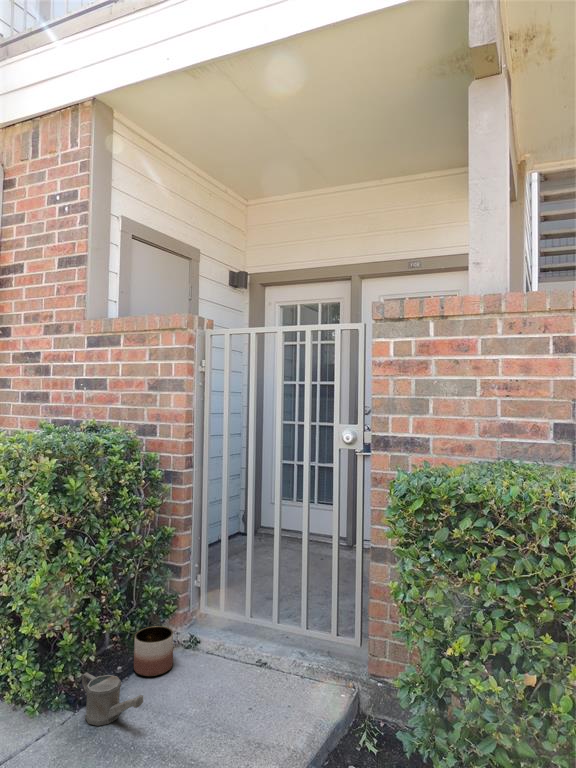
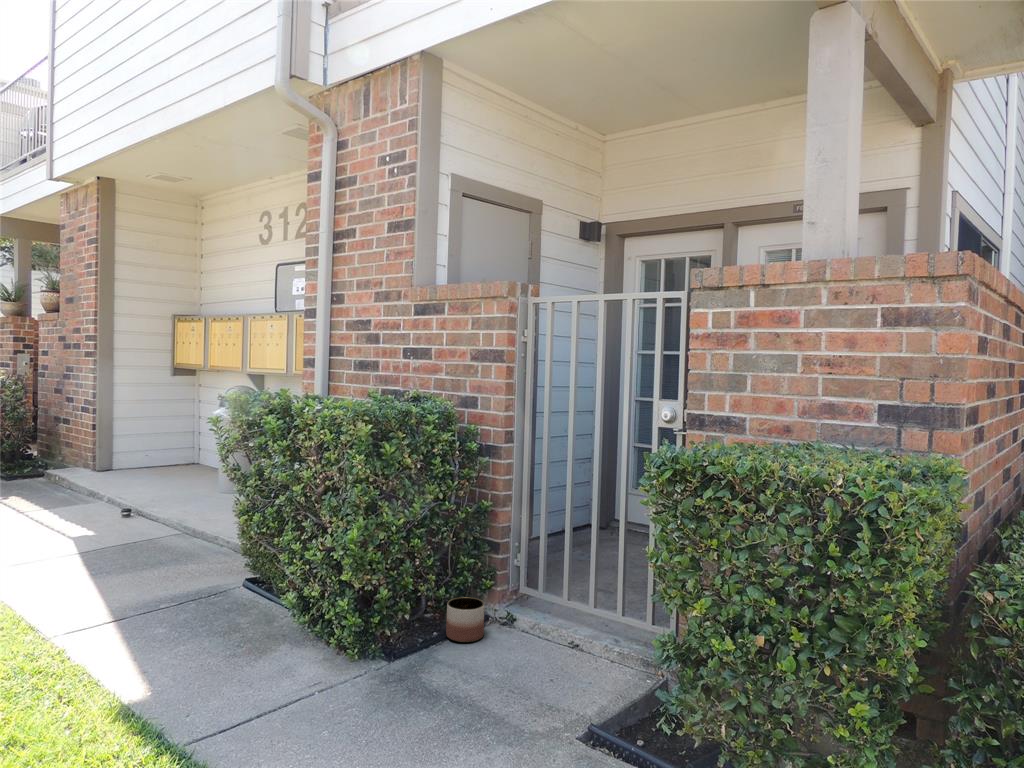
watering can: present [82,673,143,726] -> none [396,626,445,672]

